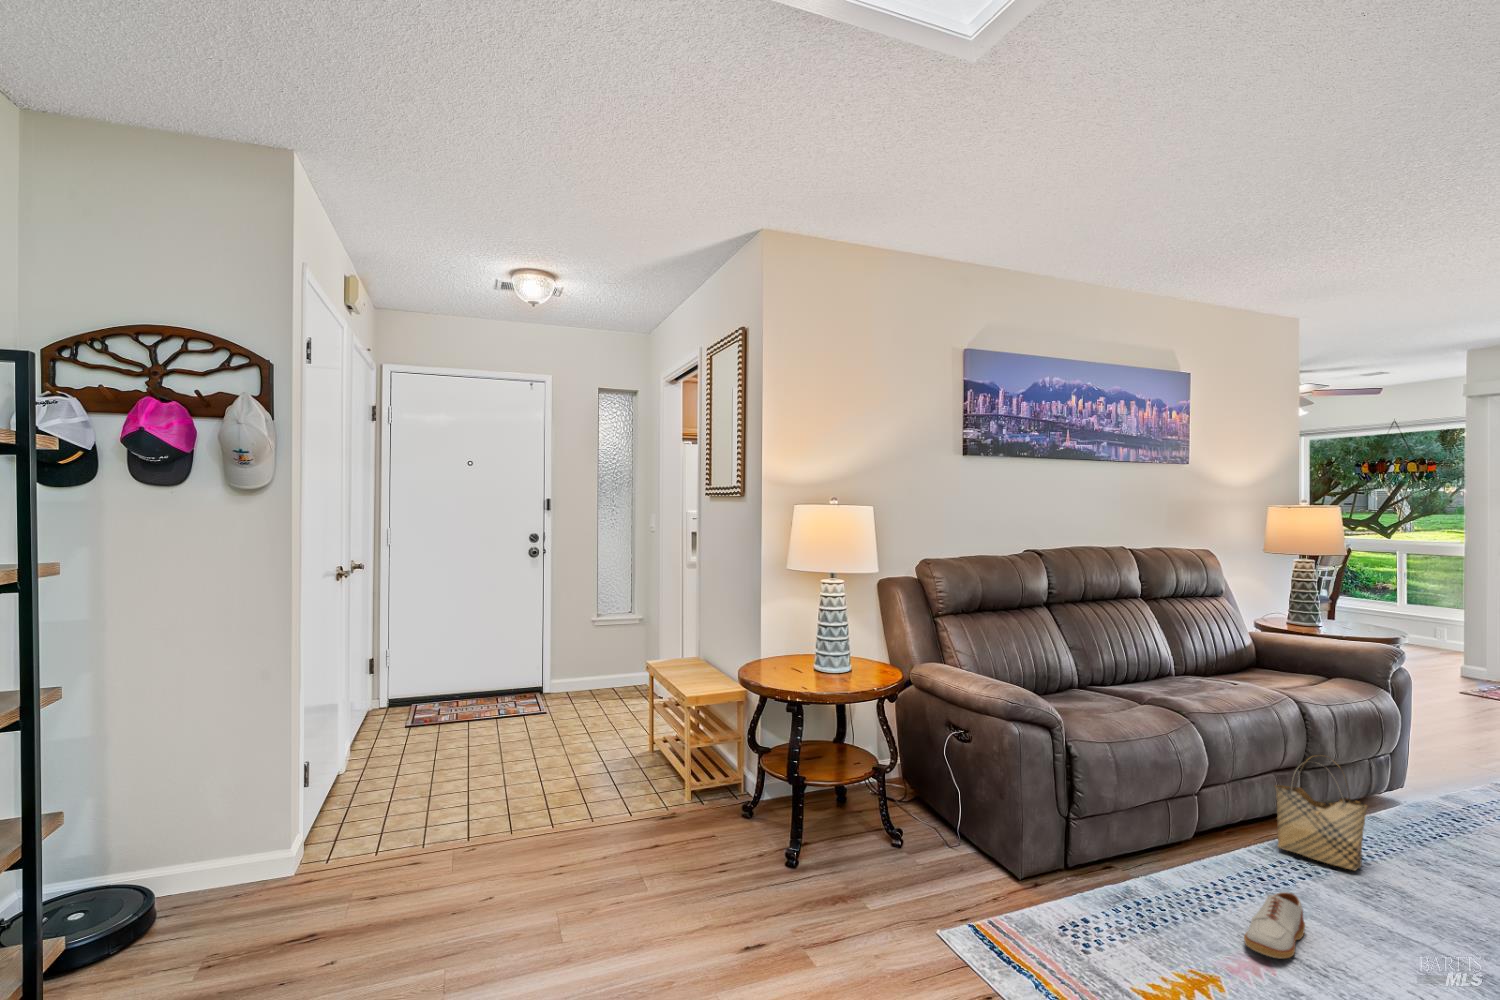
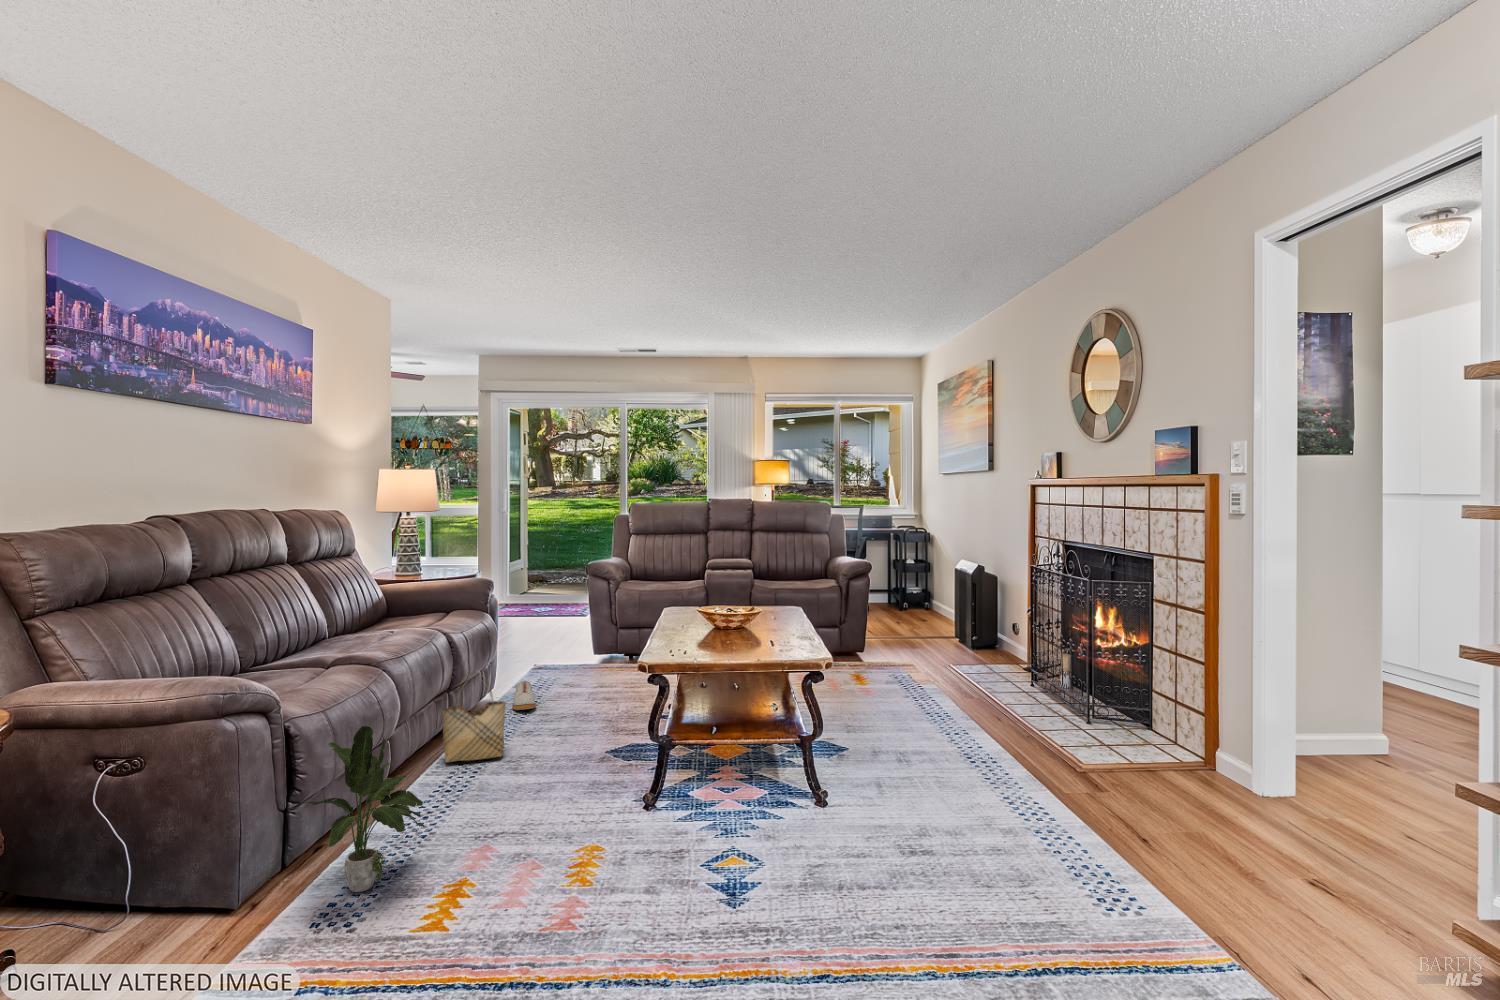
potted plant: none [1061,767,1186,927] -> present [306,725,424,892]
shoe: present [1244,892,1305,958] -> present [512,681,536,710]

